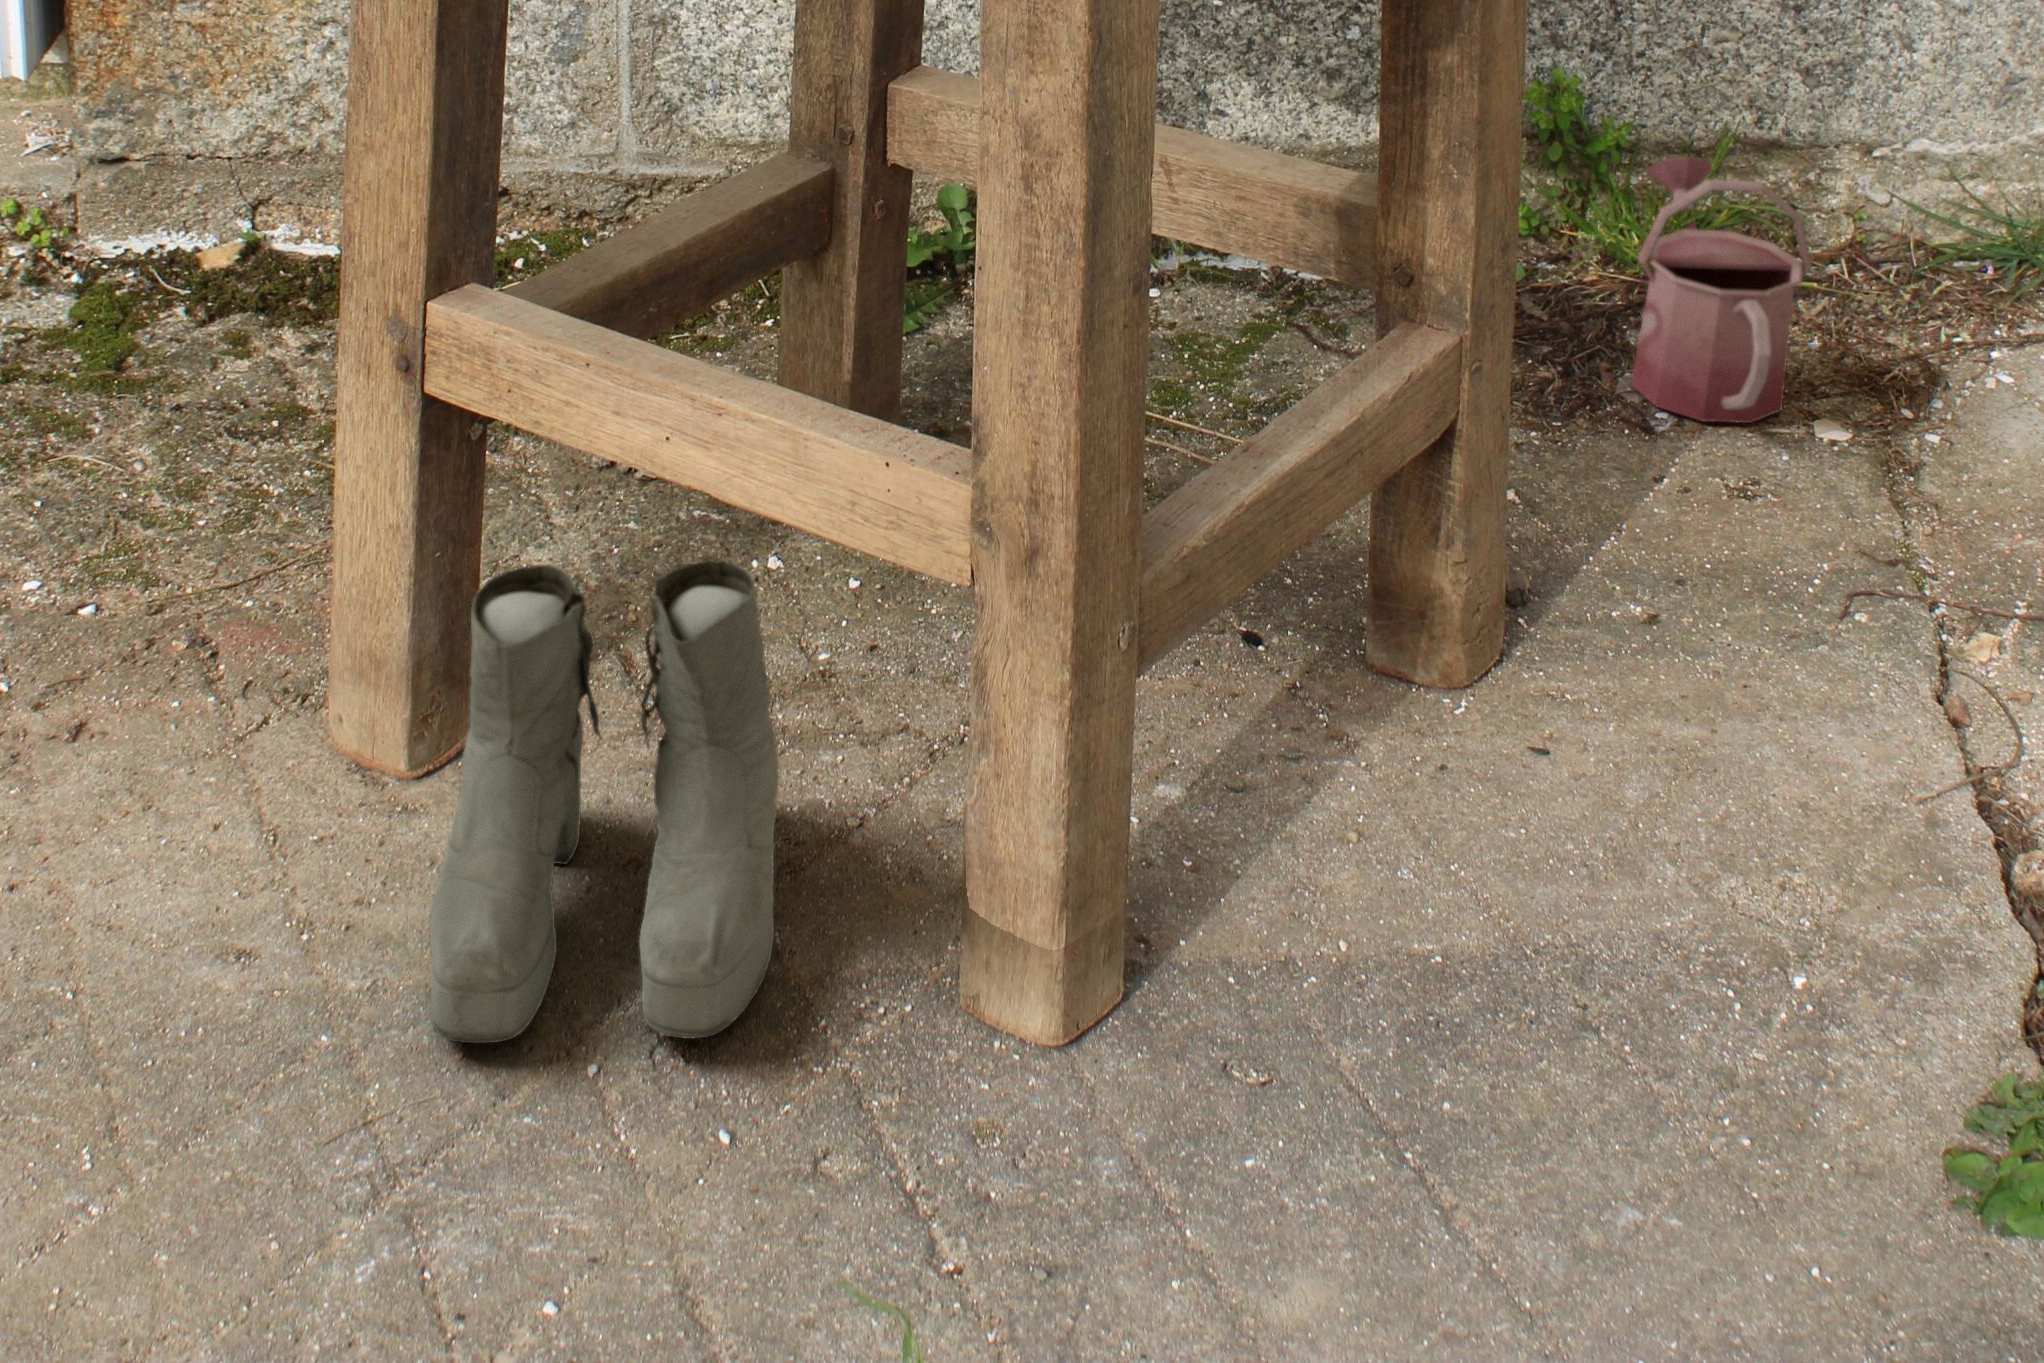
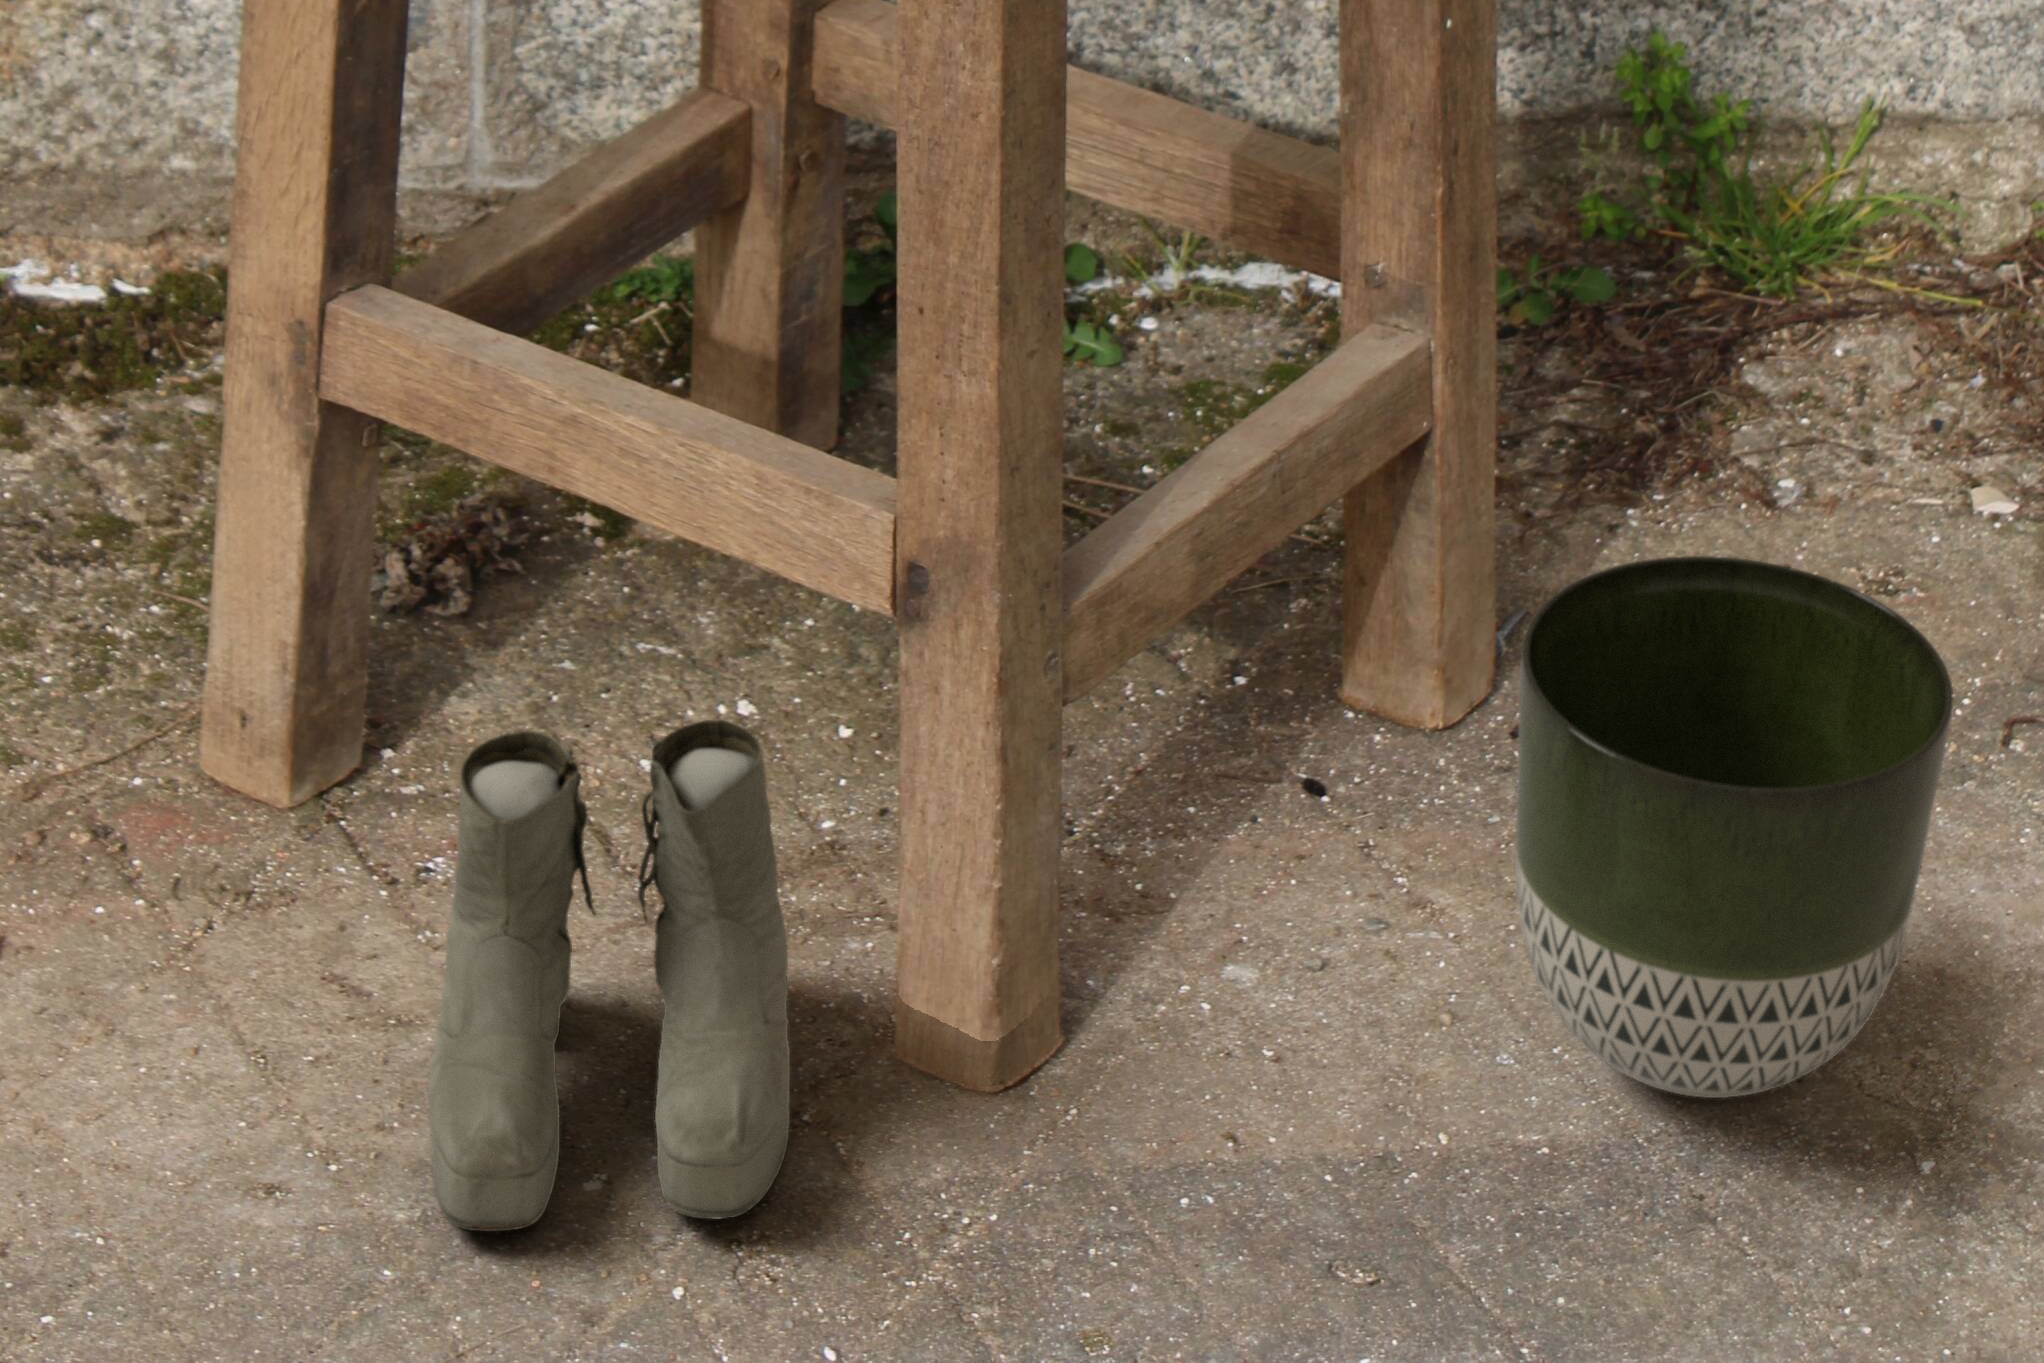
watering can: present [1631,157,1811,423] -> none [1755,150,1972,486]
planter: none [1454,439,1879,950] -> present [1515,556,1954,1098]

